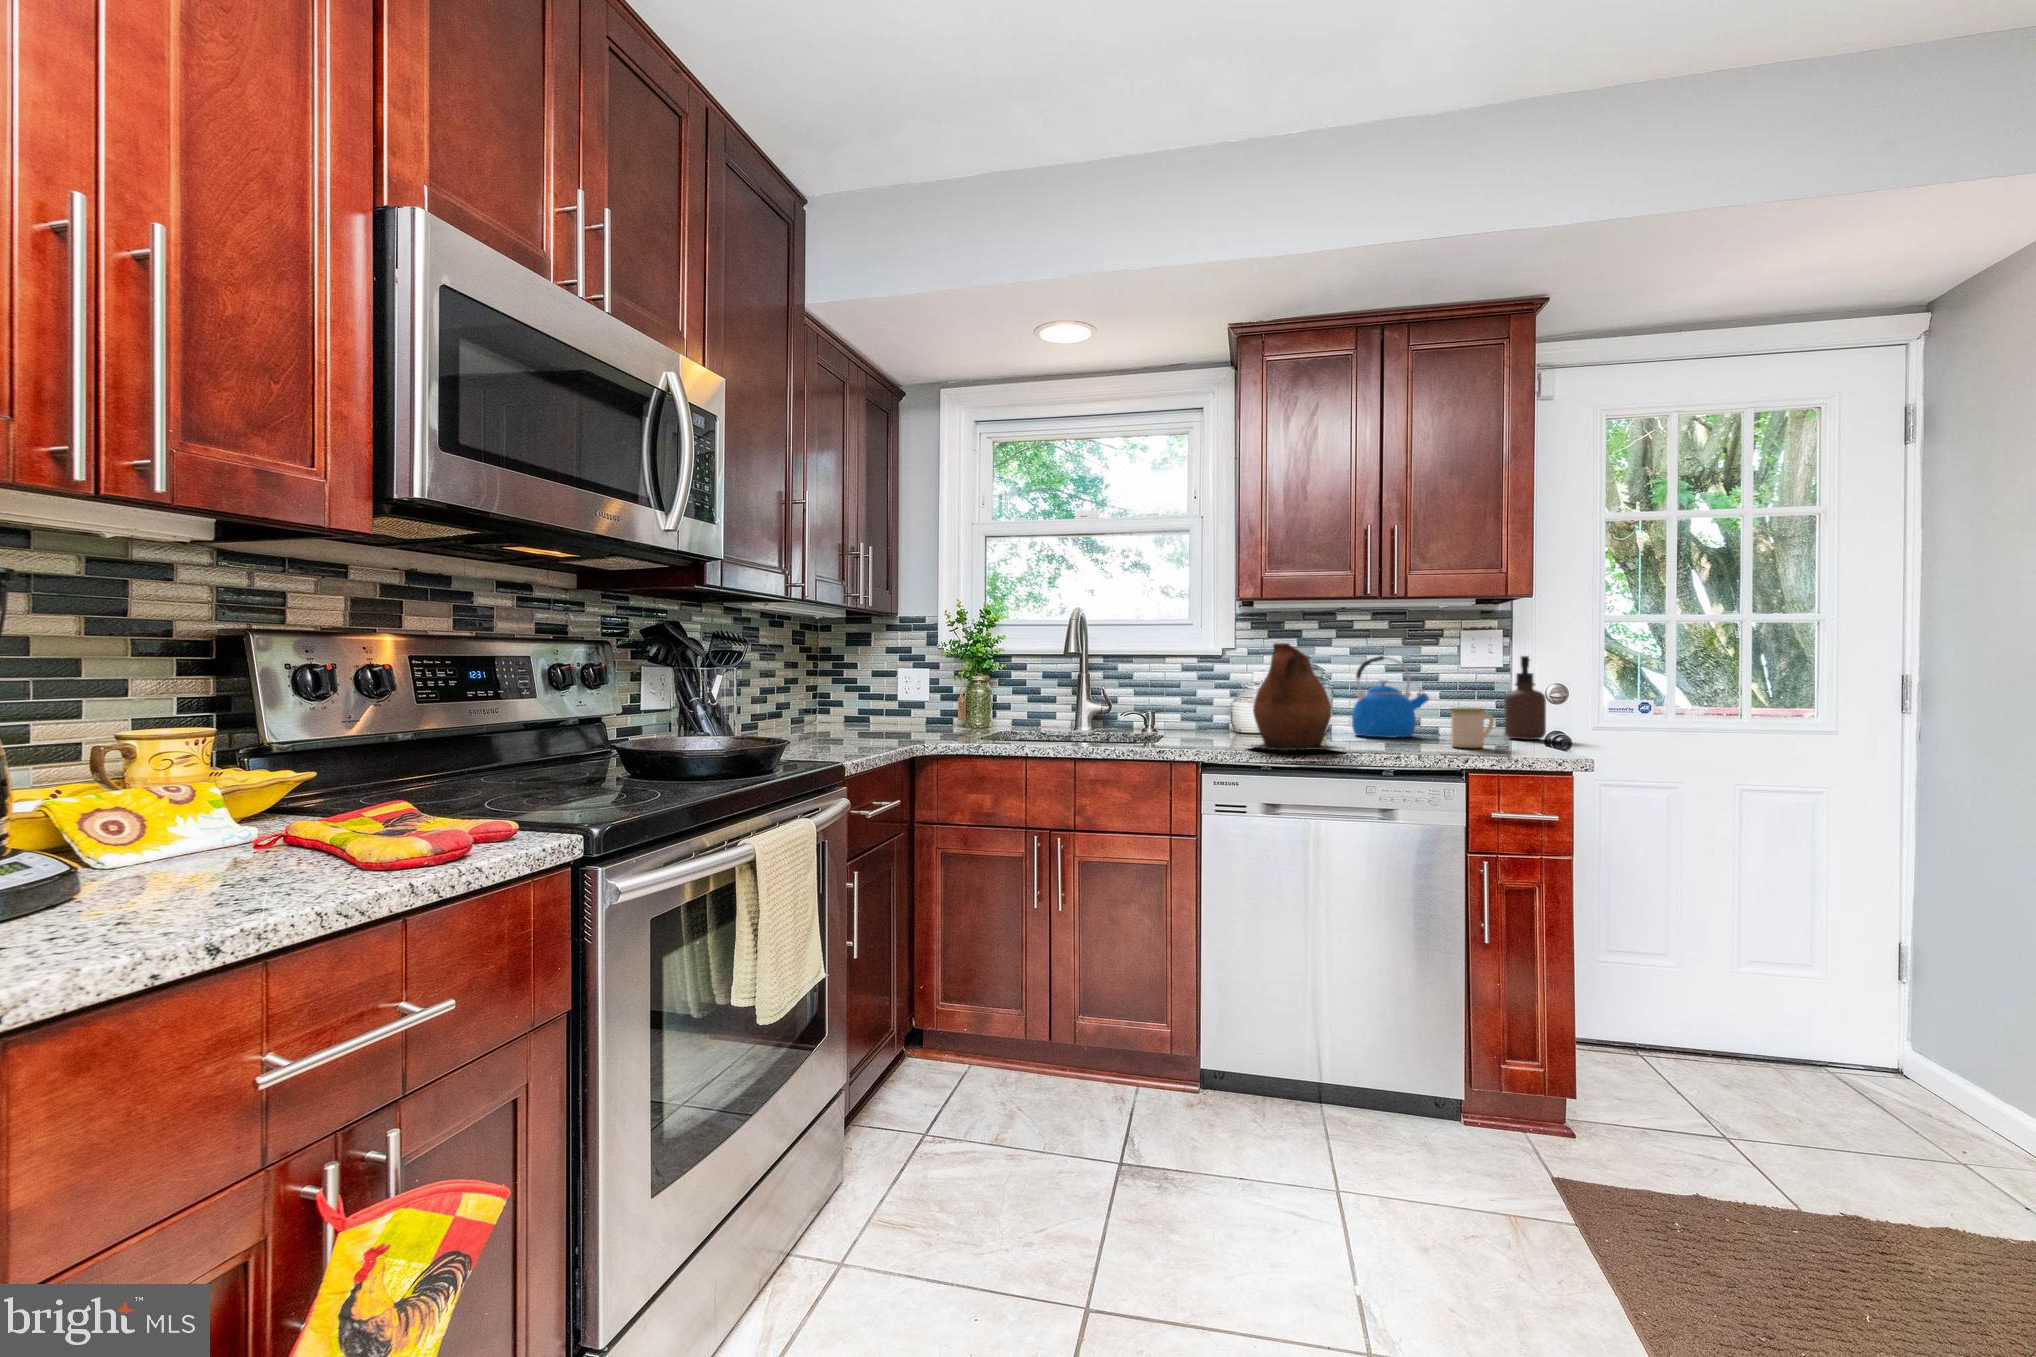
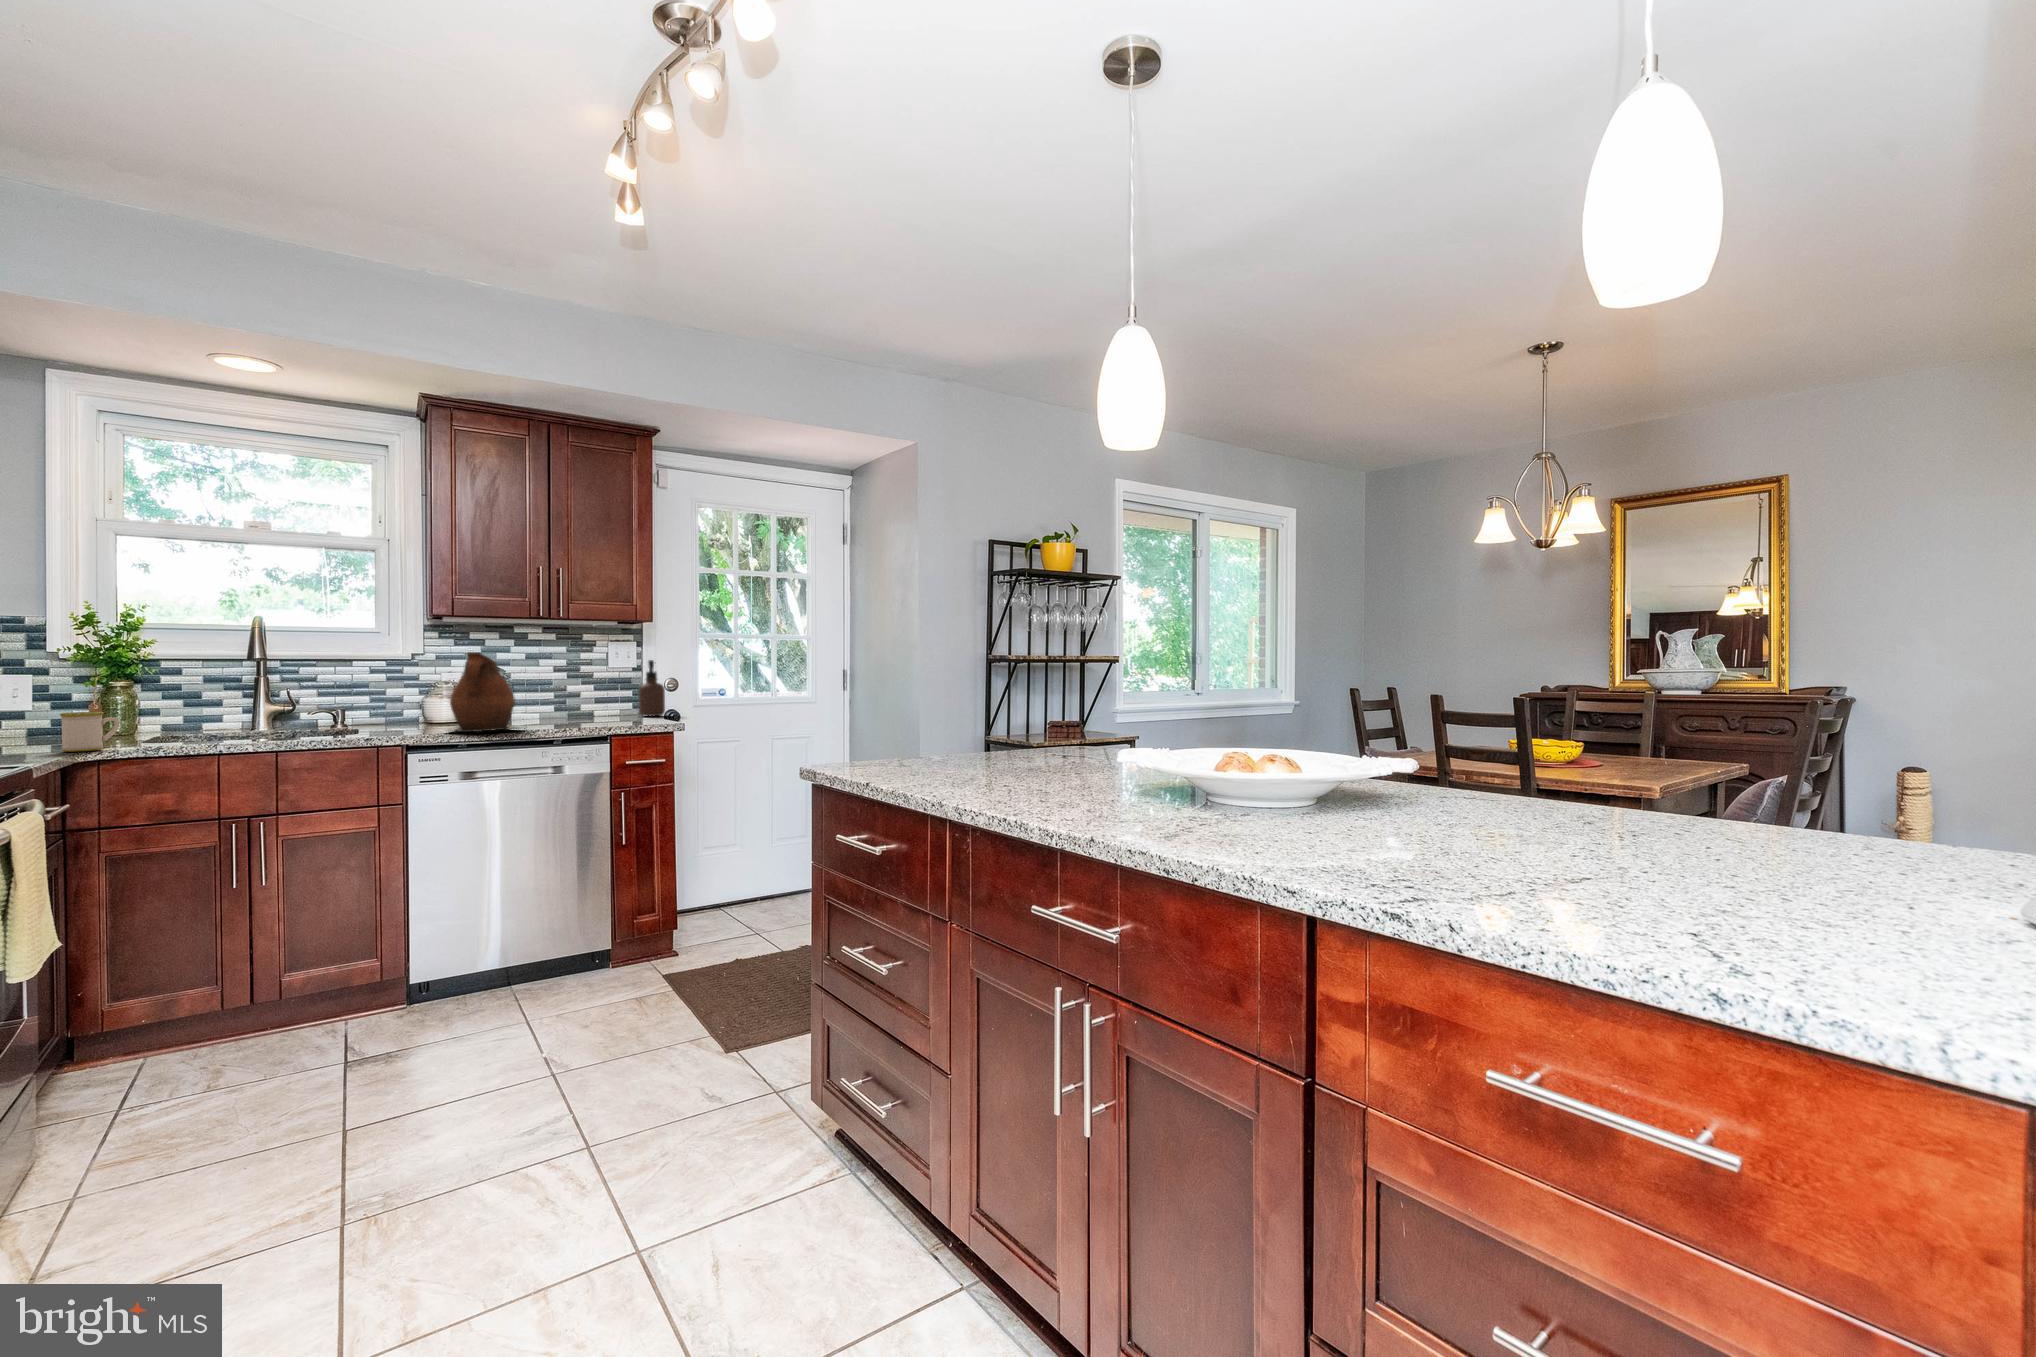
kettle: present [1352,656,1429,738] -> none [528,660,587,721]
mug: present [1451,708,1494,748] -> present [60,712,120,752]

